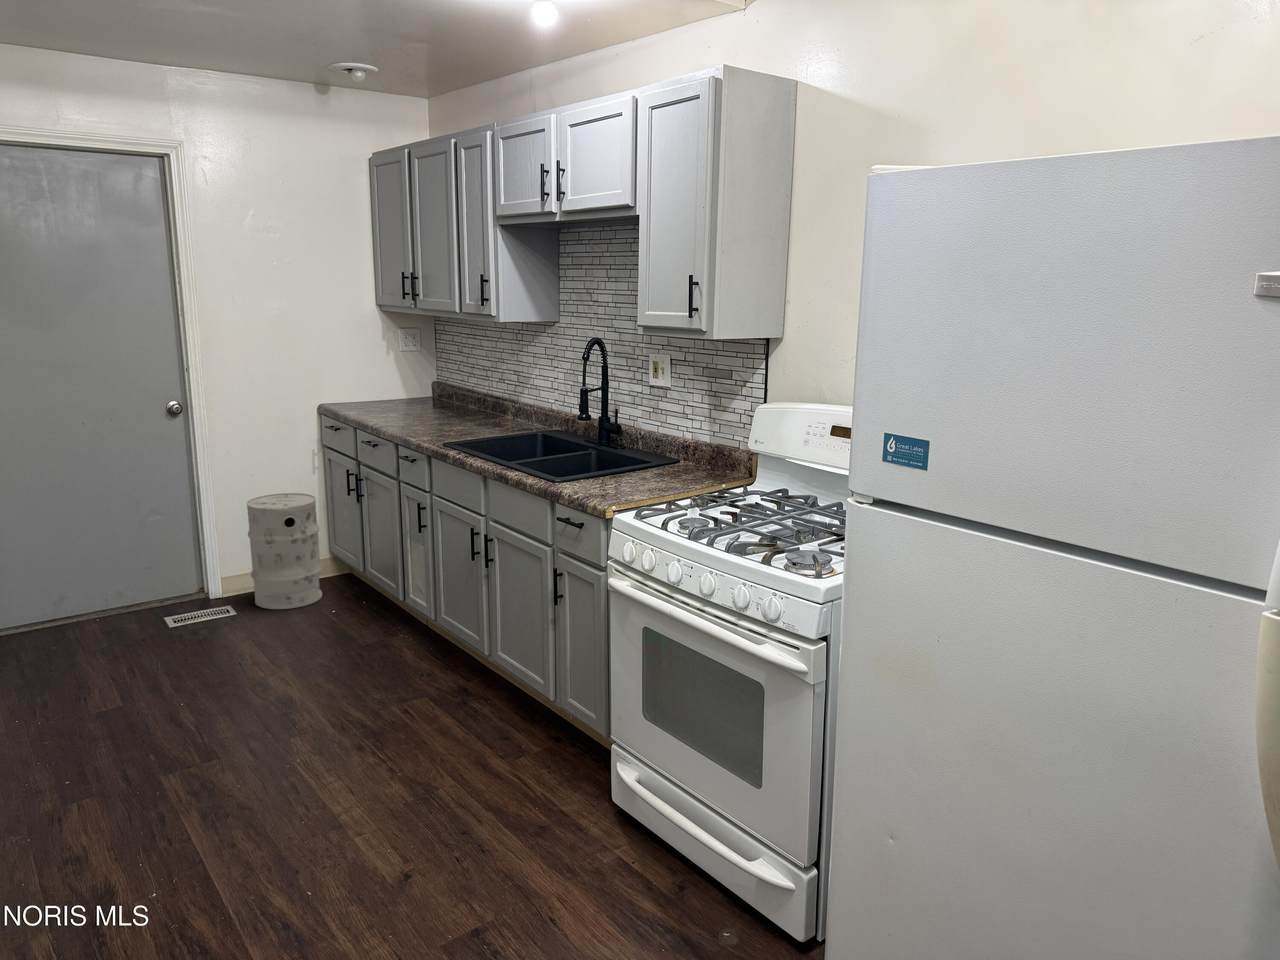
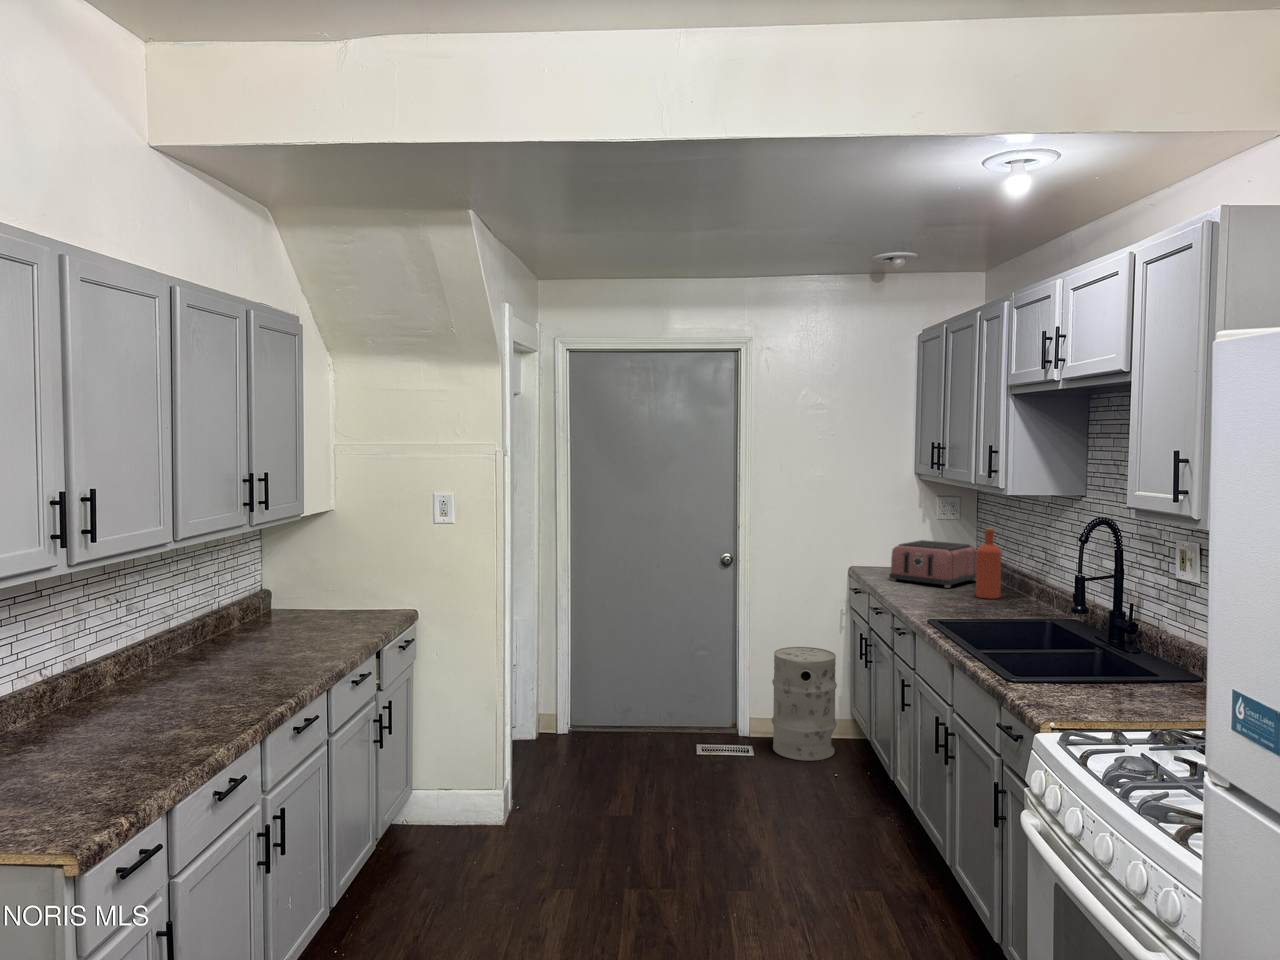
bottle: none [457,355,480,421] -> present [976,528,1001,599]
toaster: none [368,372,447,416] -> present [889,540,976,588]

